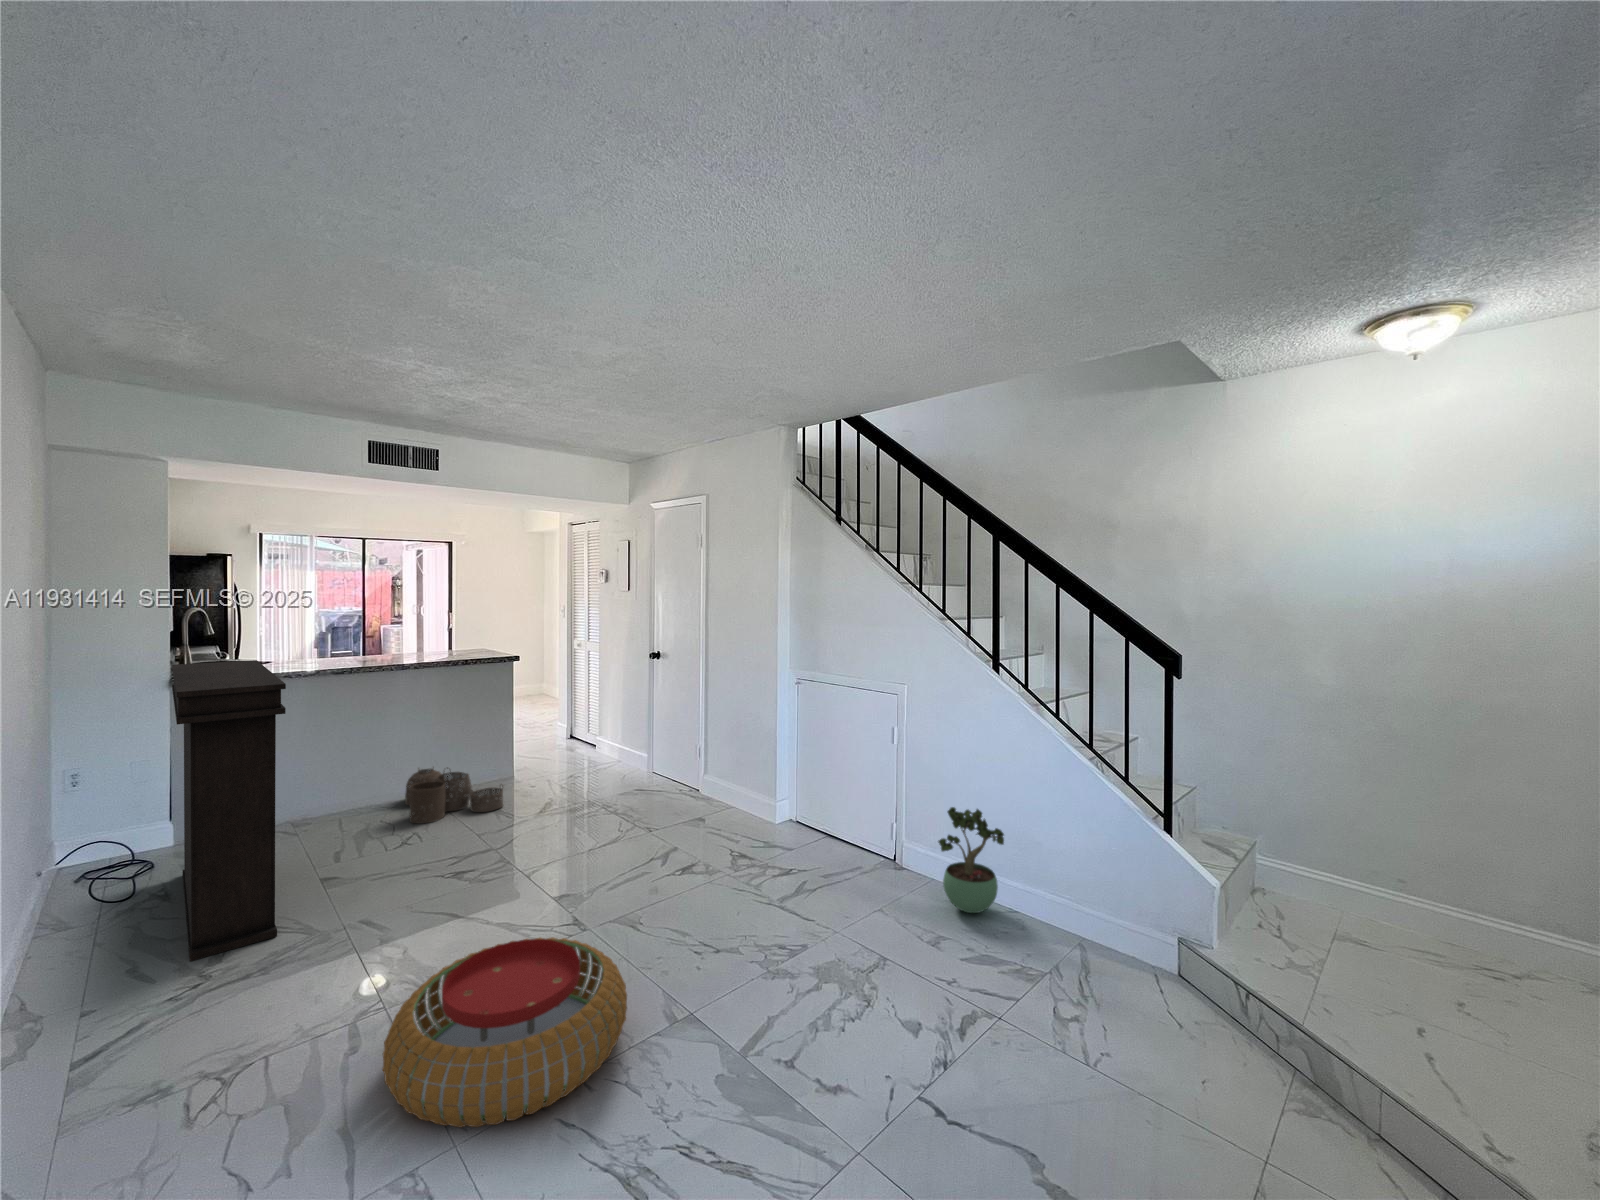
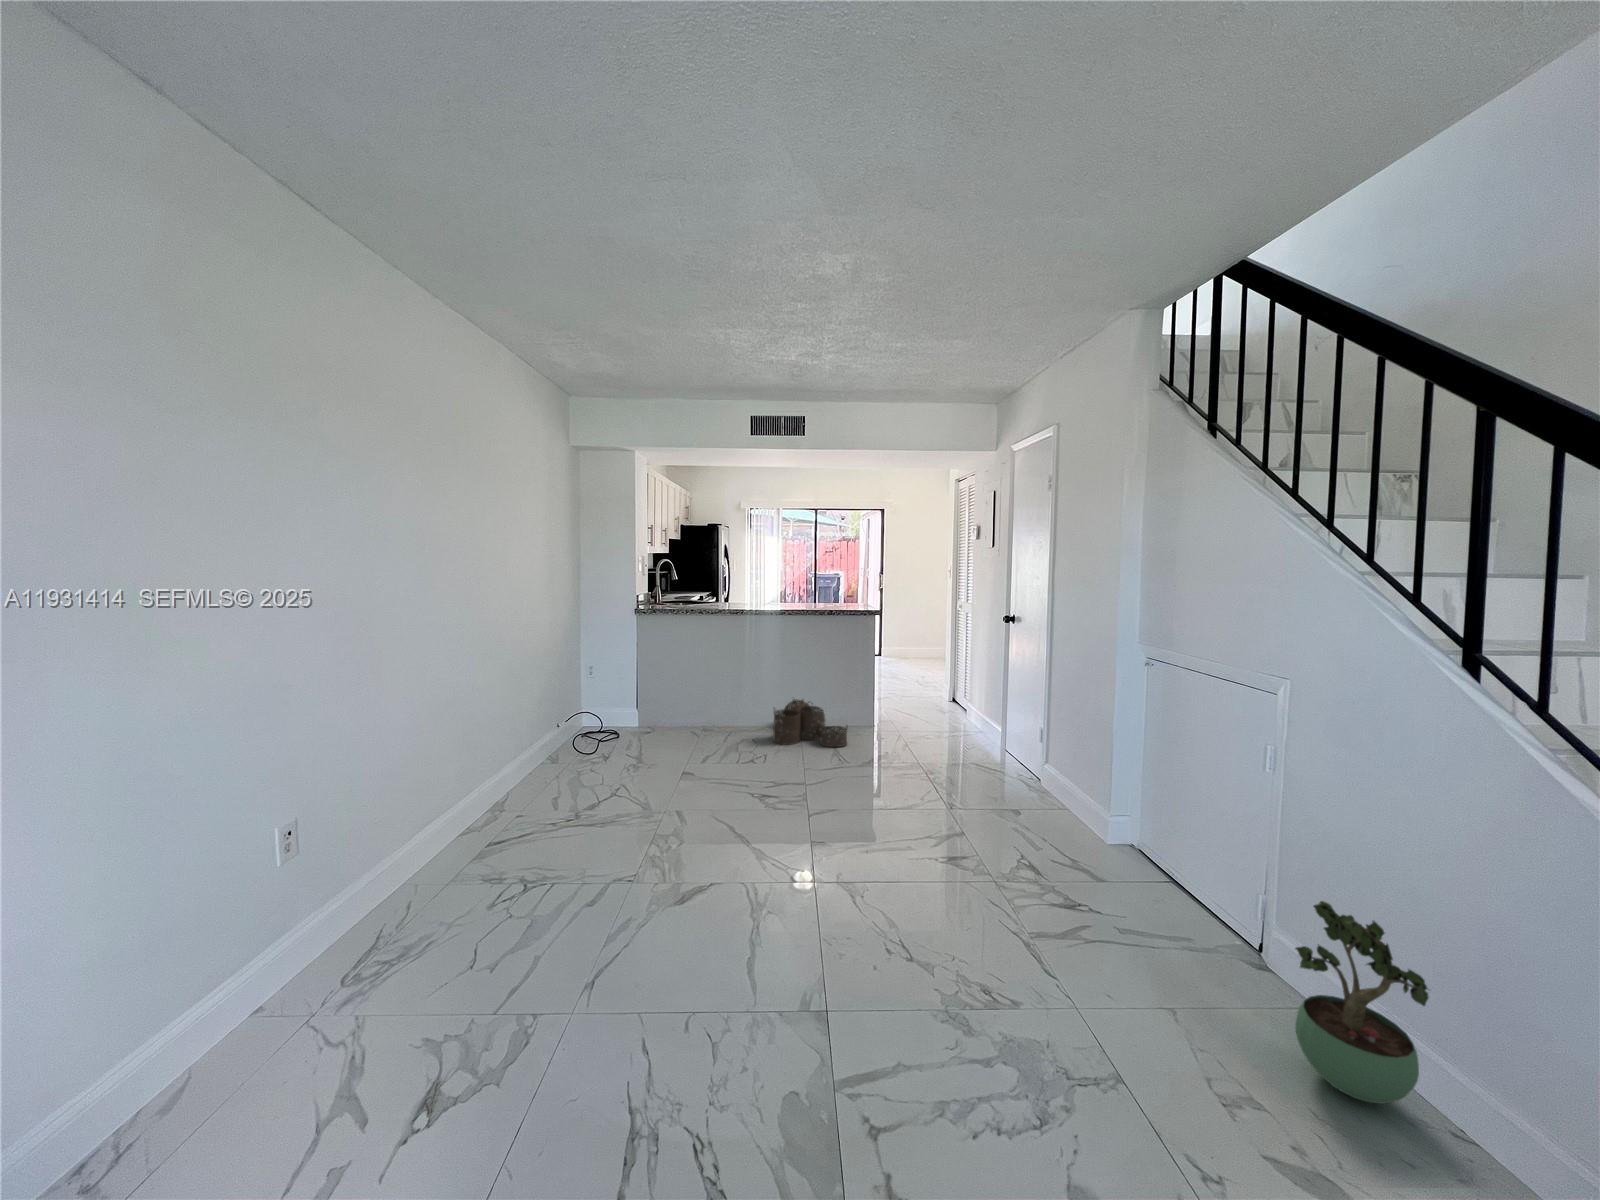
console table: present [172,660,286,961] -> none [574,594,672,798]
pouf: present [383,937,627,1127] -> none [560,856,773,1021]

